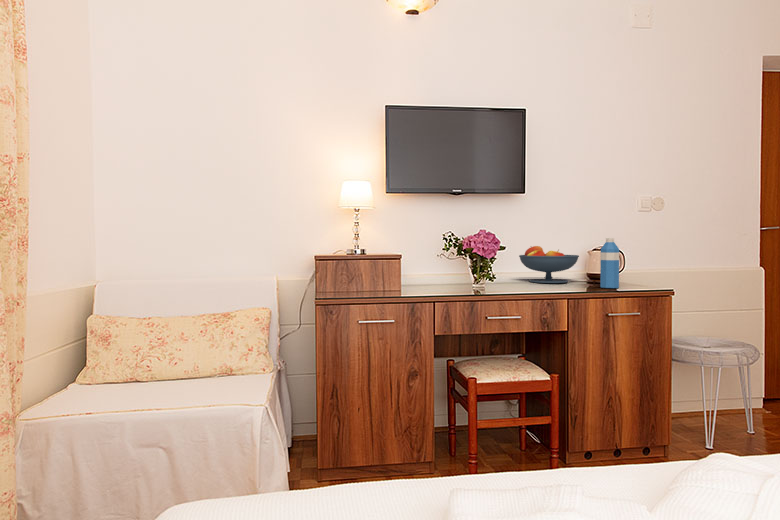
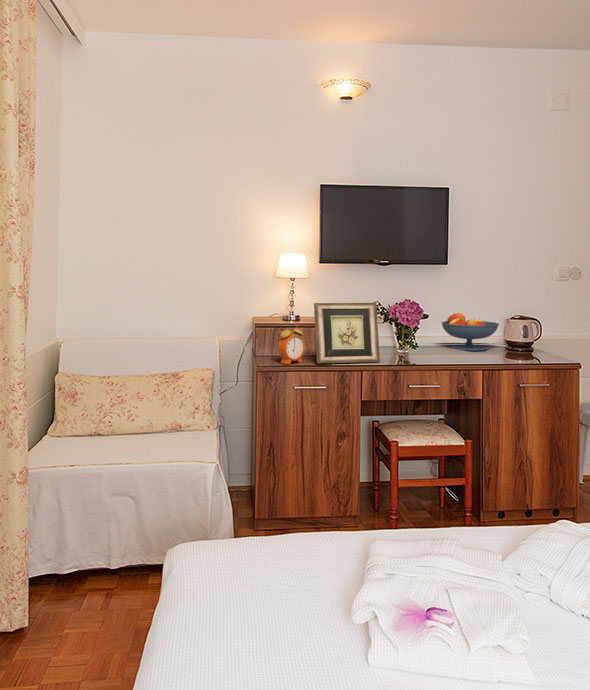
picture frame: none [383,230,455,294] -> present [314,303,380,363]
water bottle: present [600,238,619,288] -> none [517,310,536,357]
alarm clock: none [344,252,374,295] -> present [278,329,305,364]

